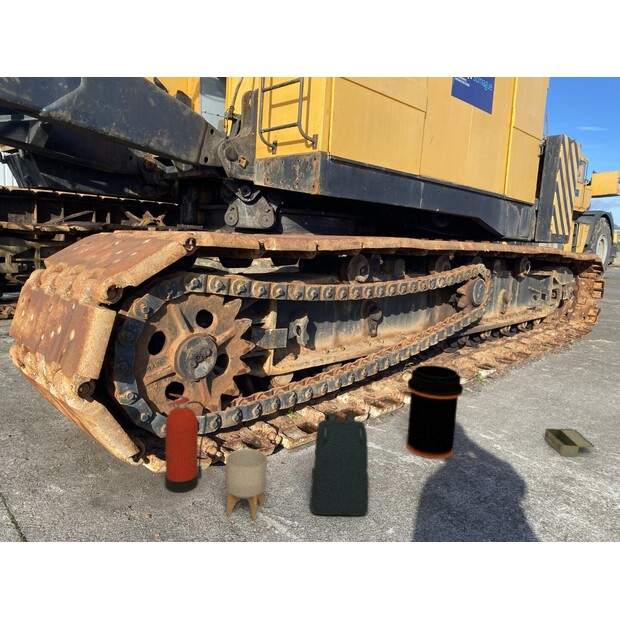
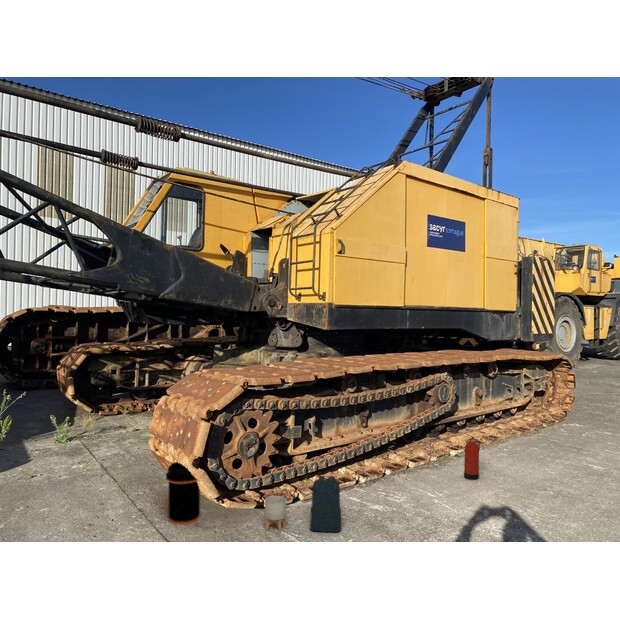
trash can: present [407,365,463,459] -> present [166,462,200,525]
fire extinguisher: present [165,393,207,492] -> present [464,435,480,480]
toolbox: present [544,428,594,457] -> none [467,489,492,506]

